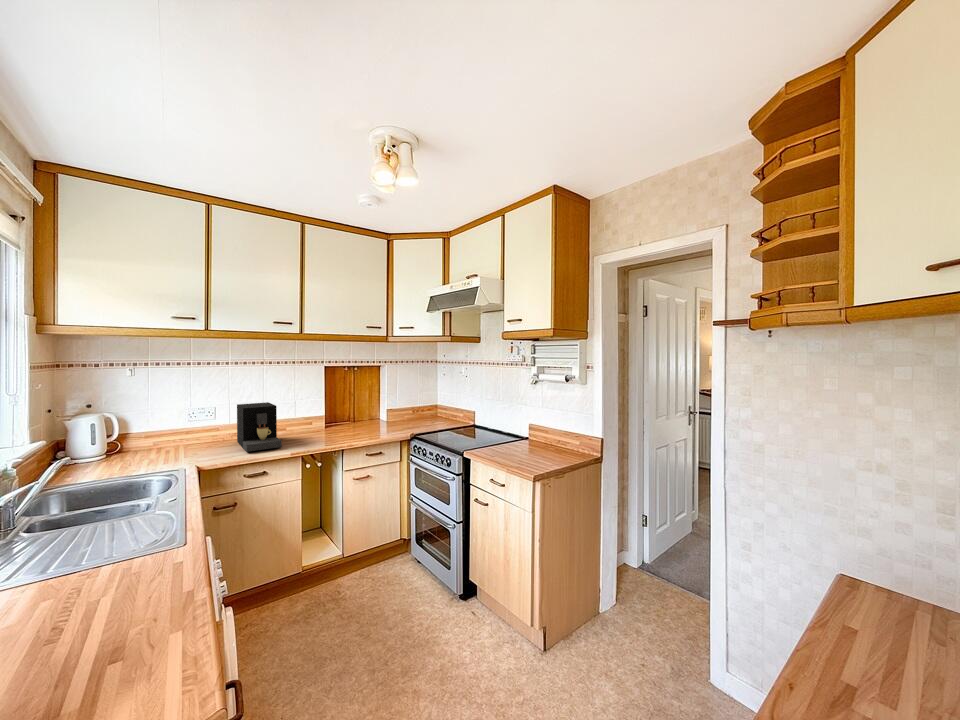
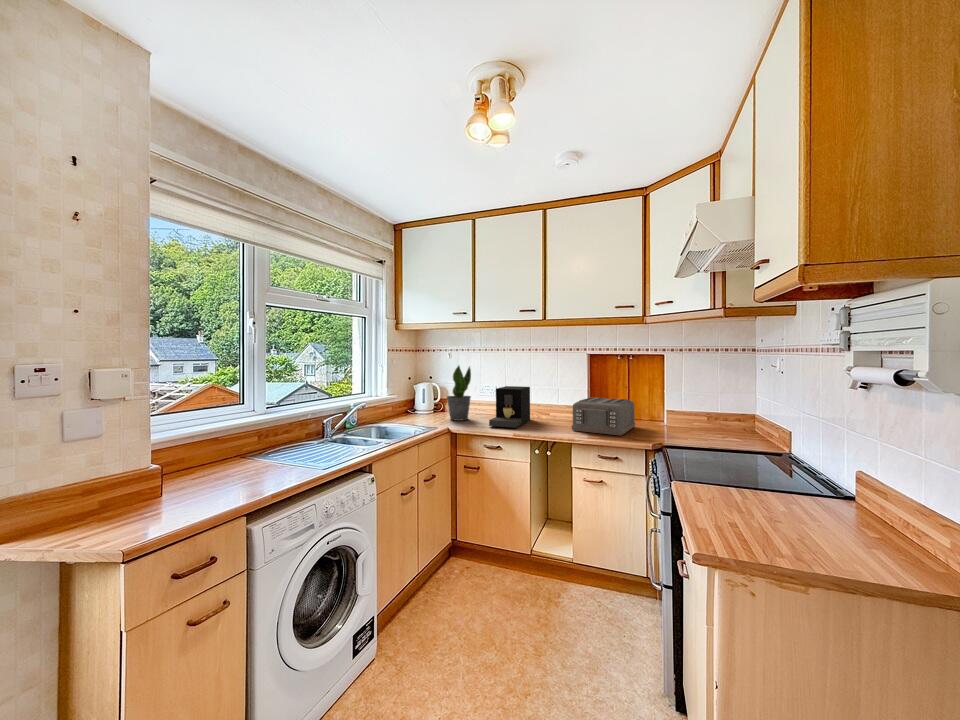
potted plant: none [152,382,195,458] -> present [447,366,471,421]
toaster: none [329,404,380,438] -> present [572,397,635,436]

